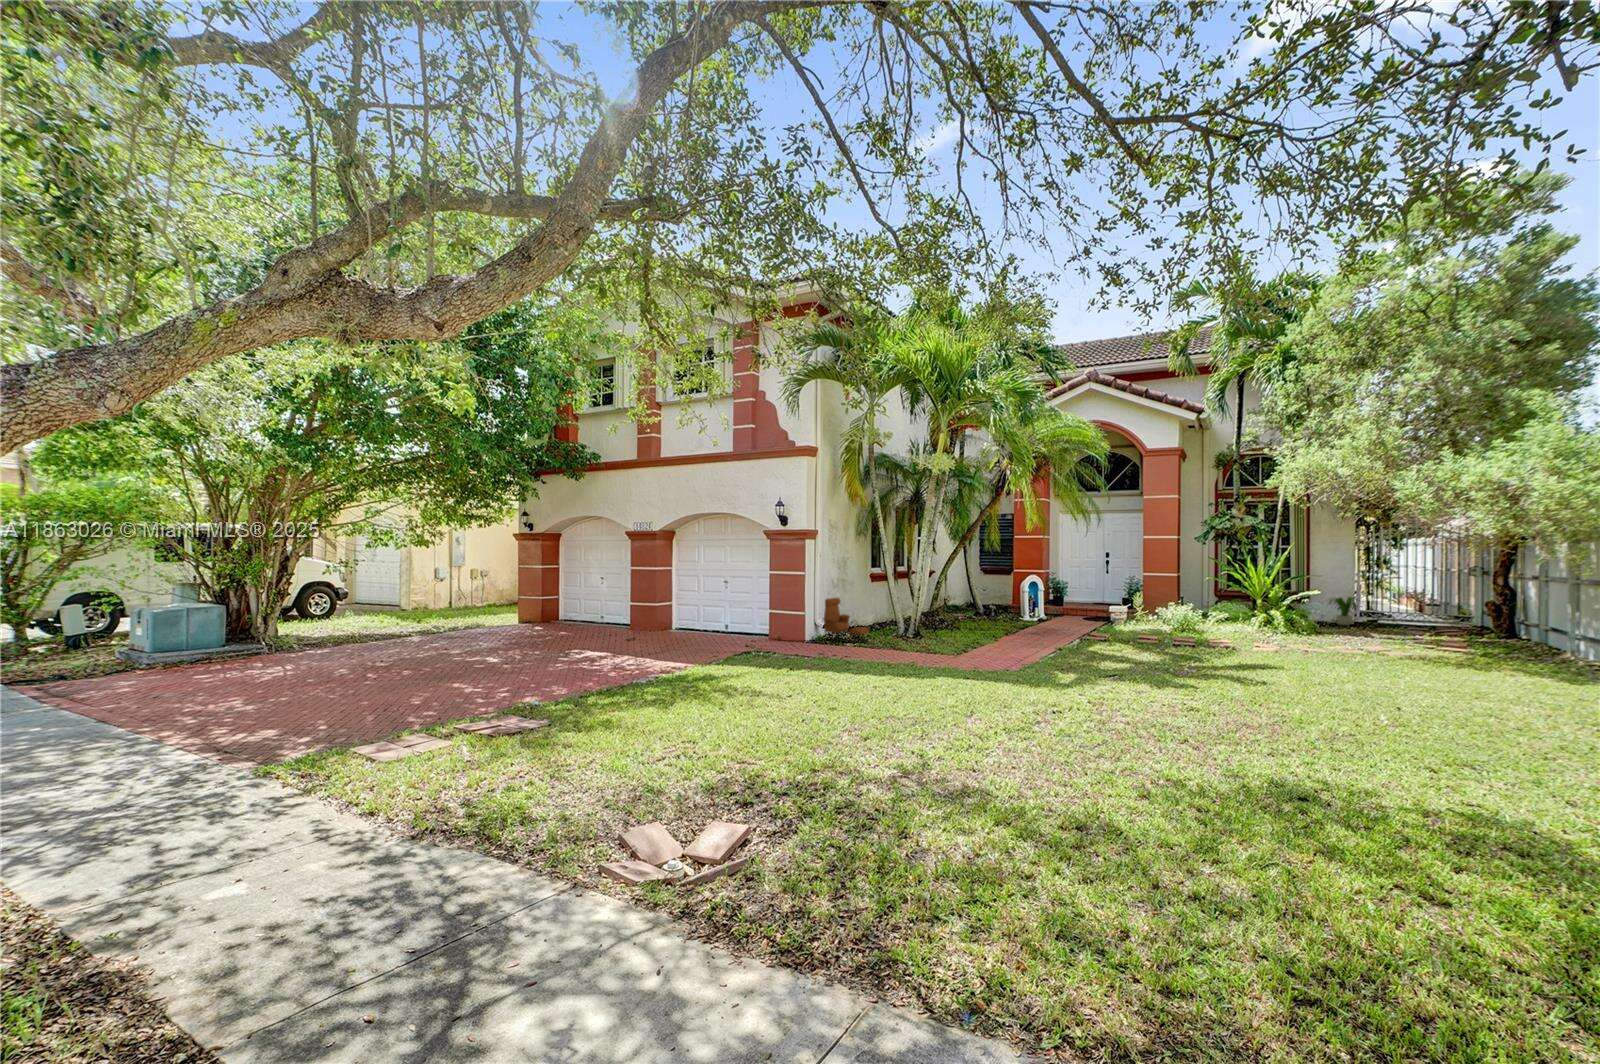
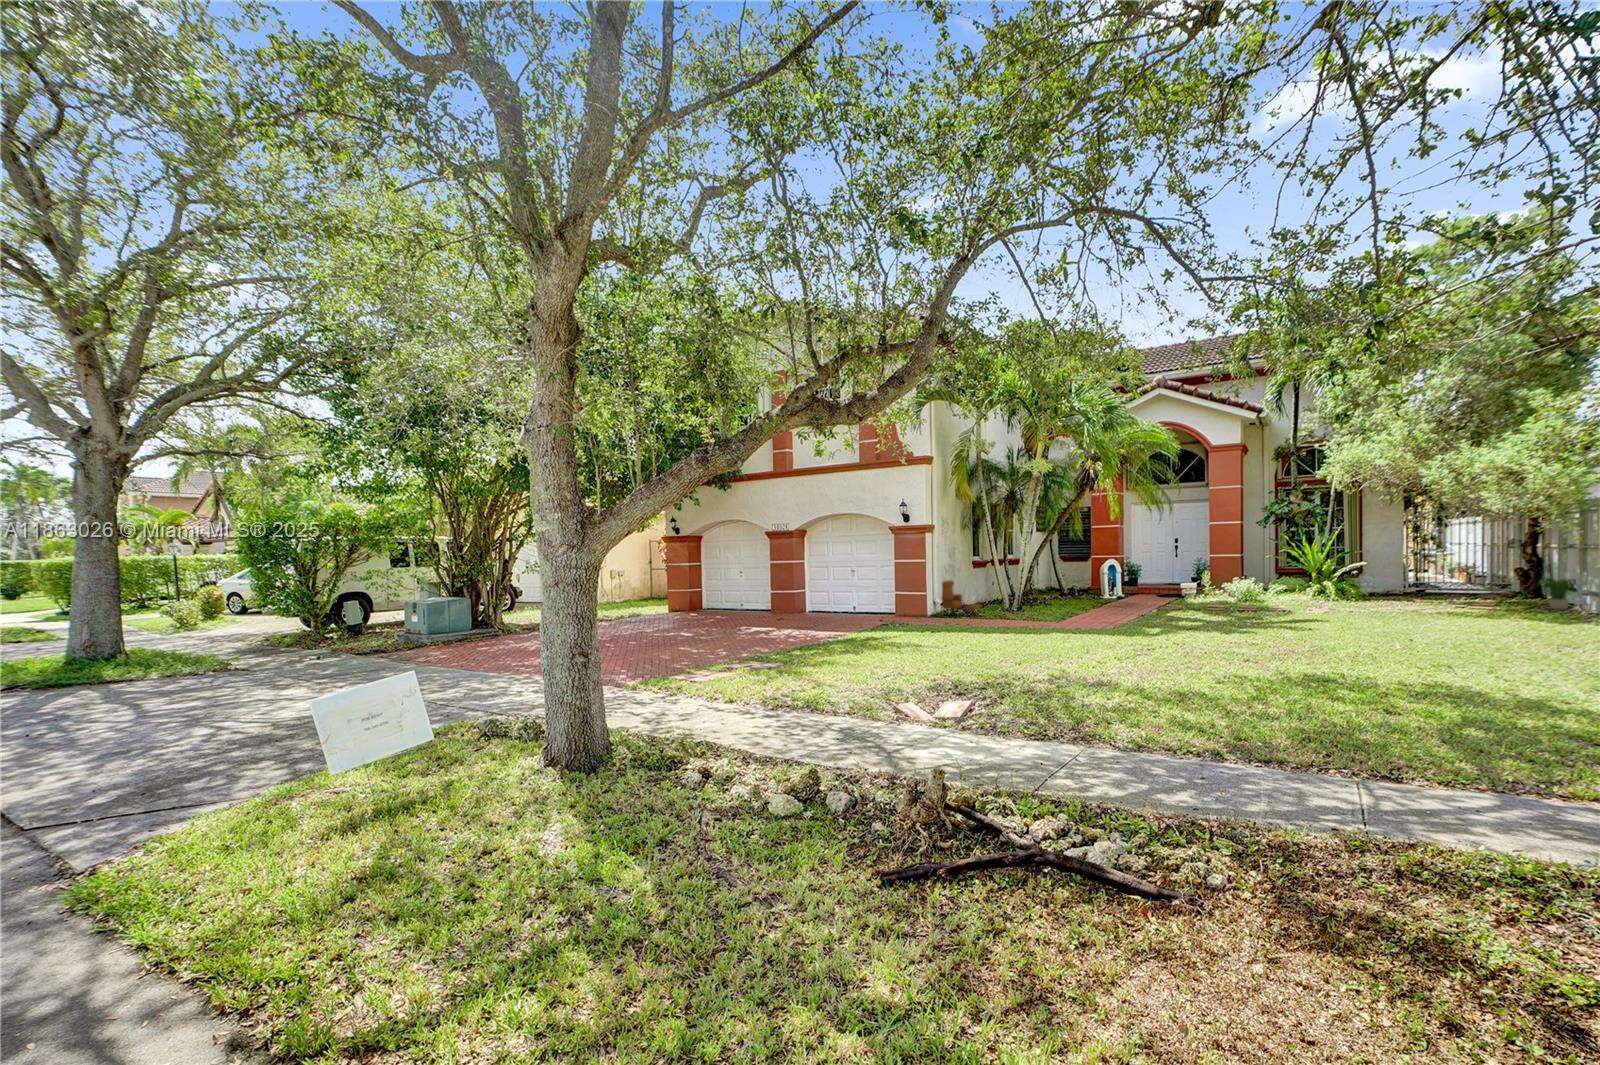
potted plant: present [1329,597,1357,625] -> present [1537,577,1579,610]

